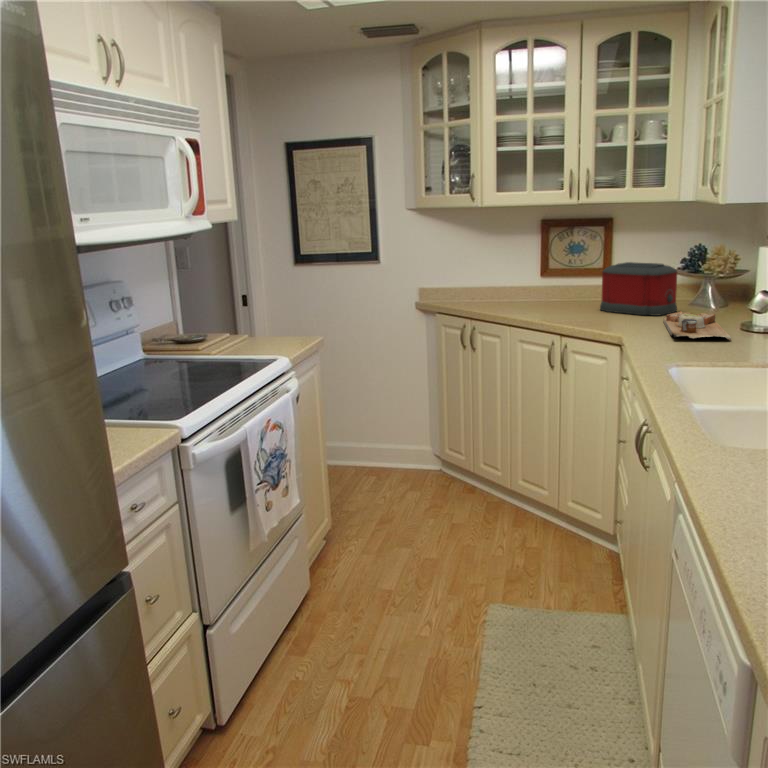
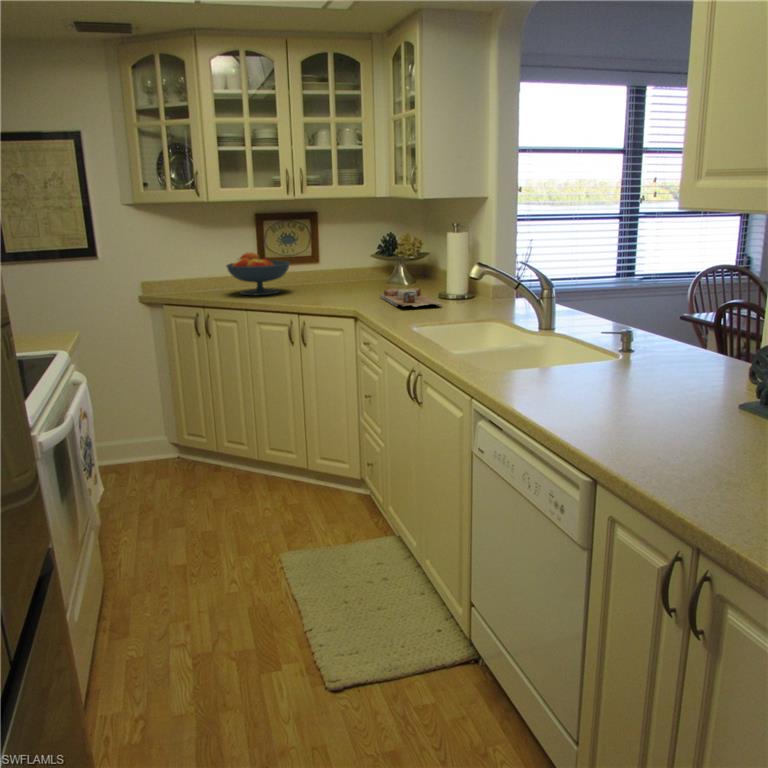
fruit bowl: none [498,261,569,310] -> present [226,253,290,295]
toaster: present [600,262,677,316] -> none [320,250,383,294]

